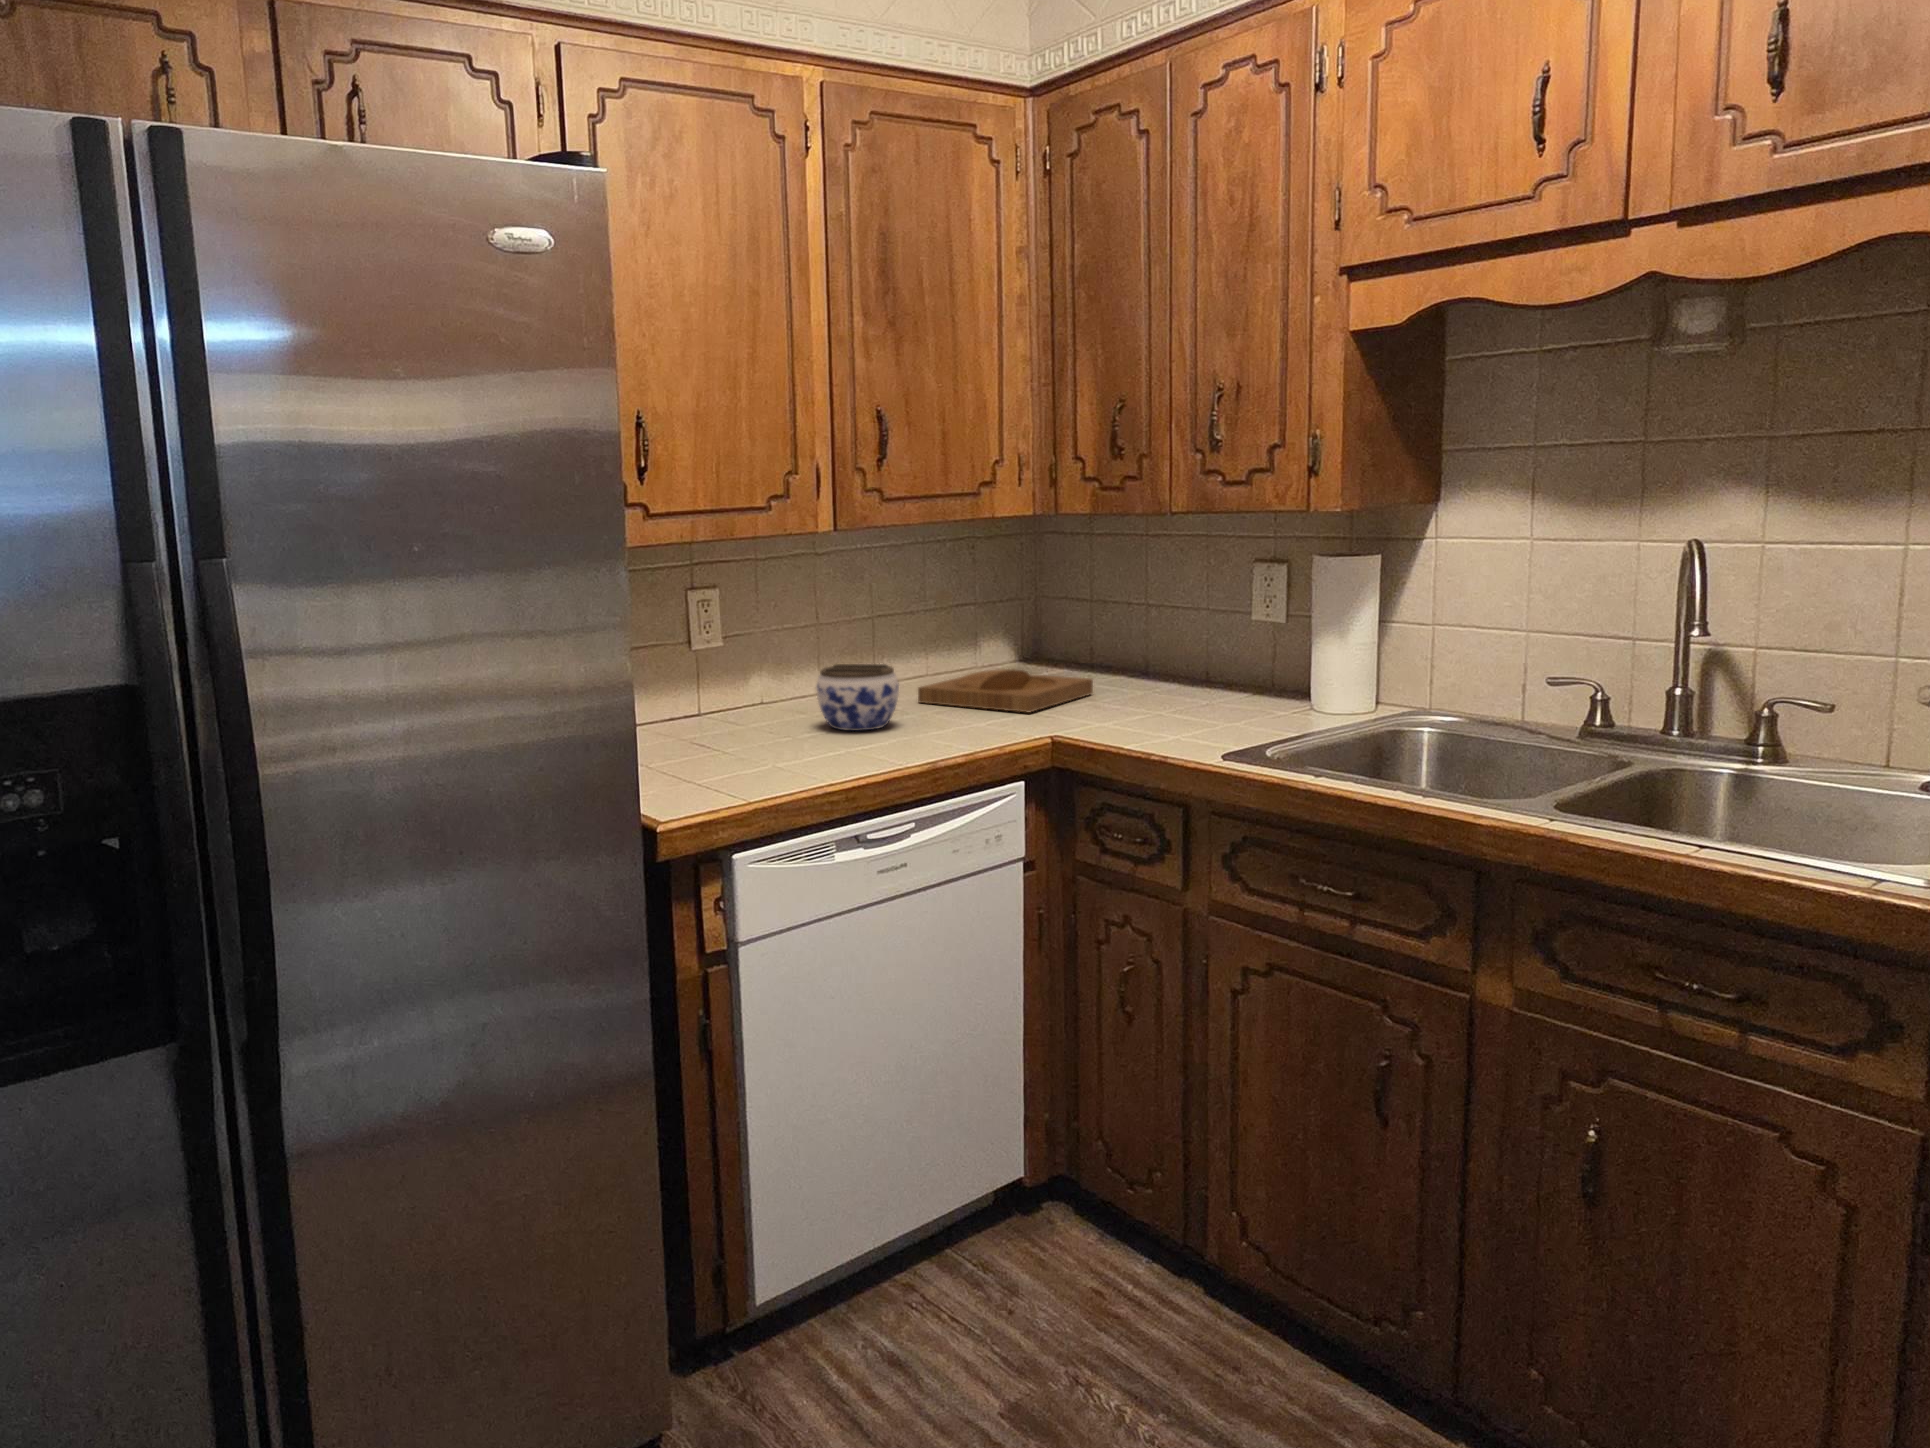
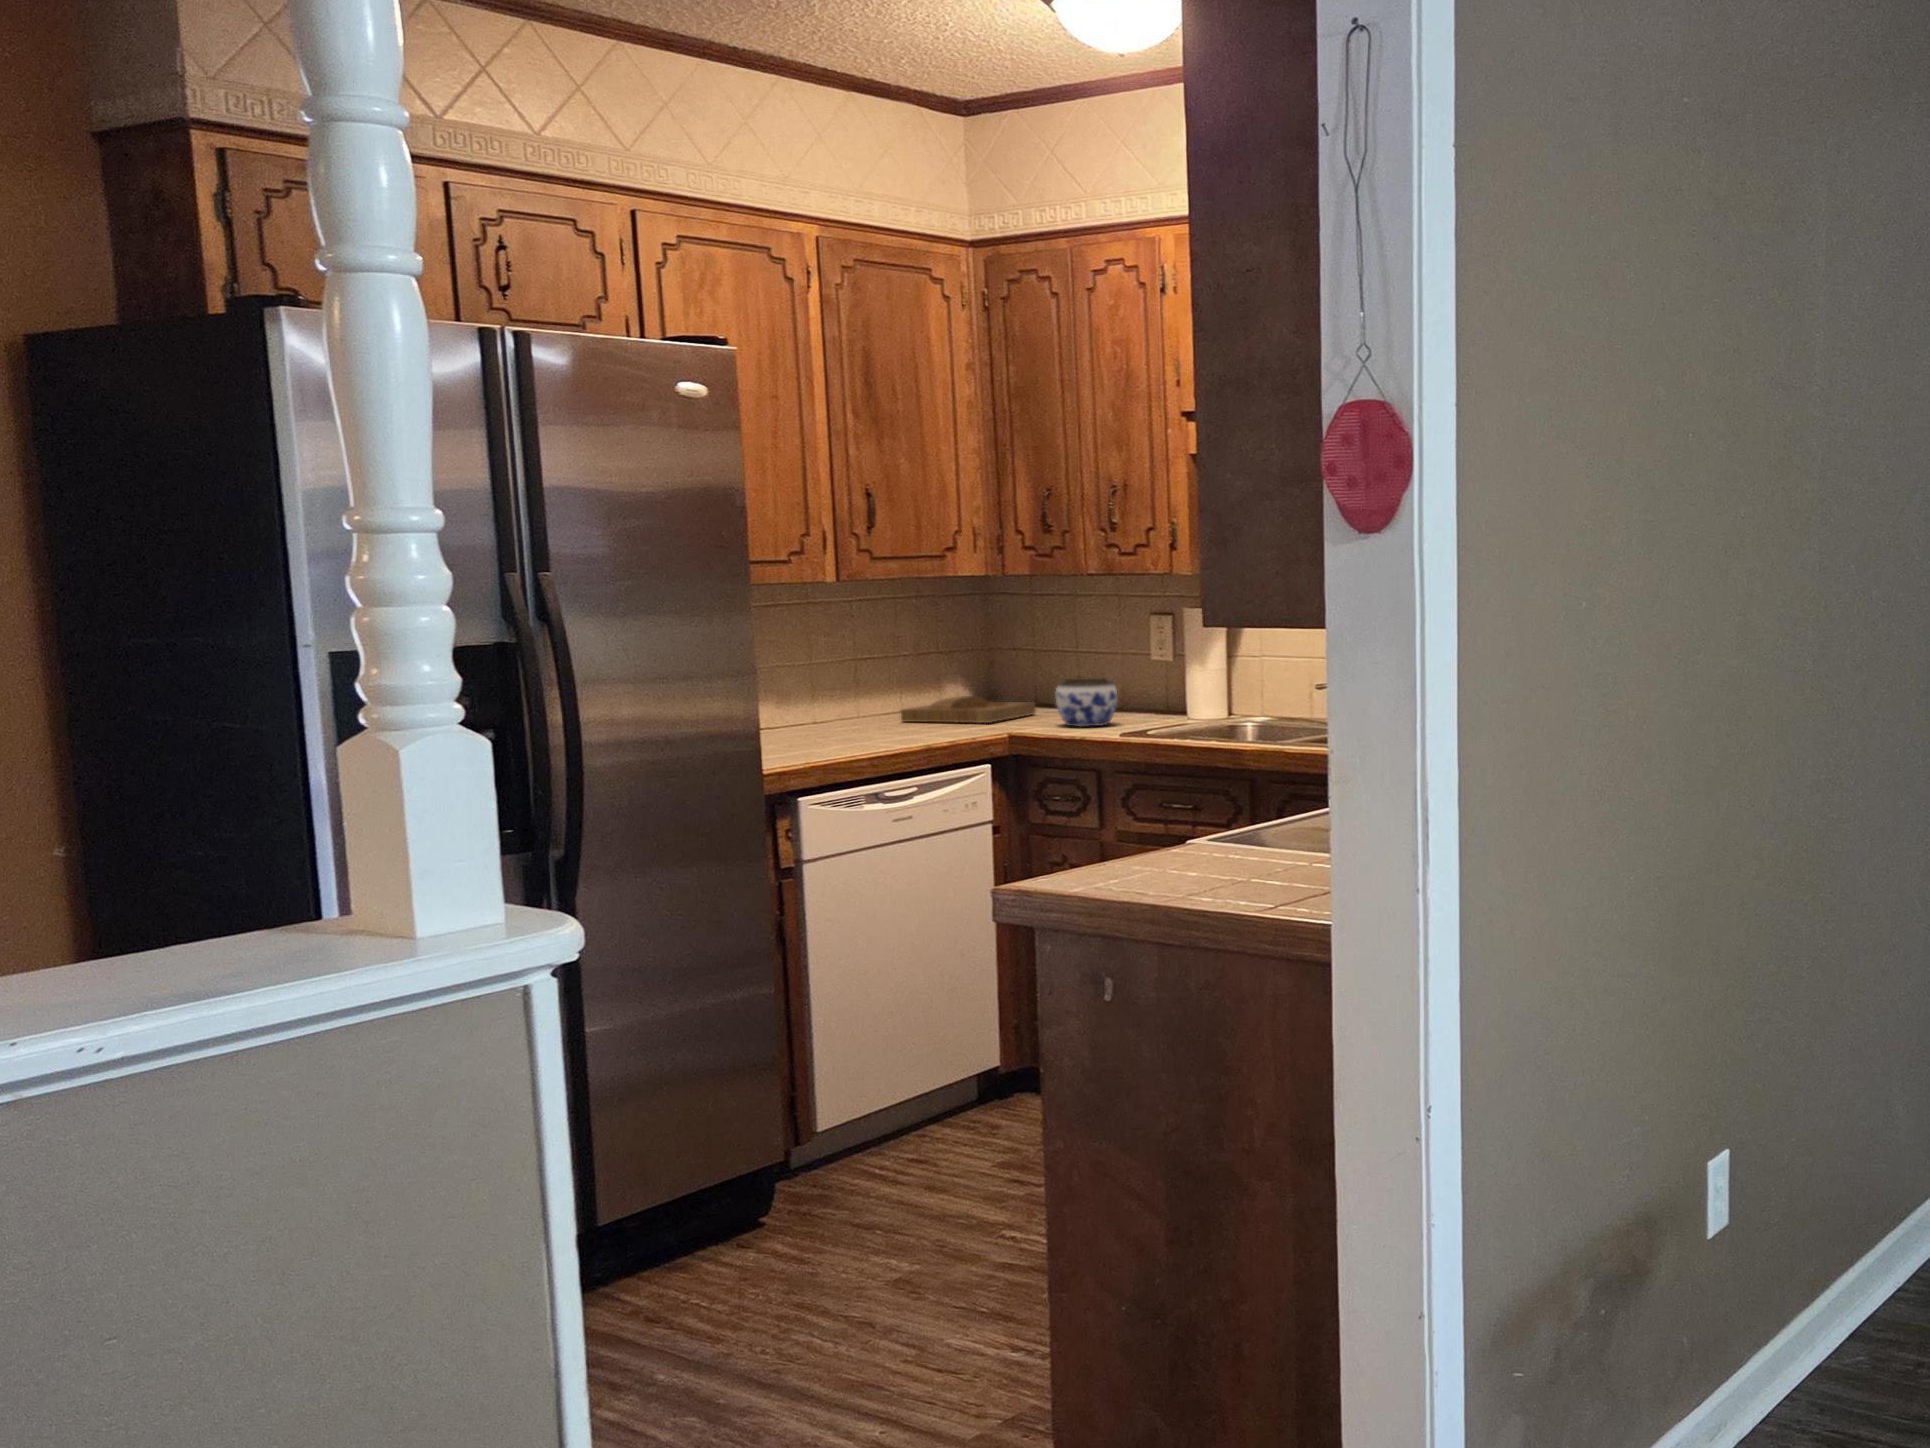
jar: present [816,664,899,731] -> present [1055,678,1117,727]

